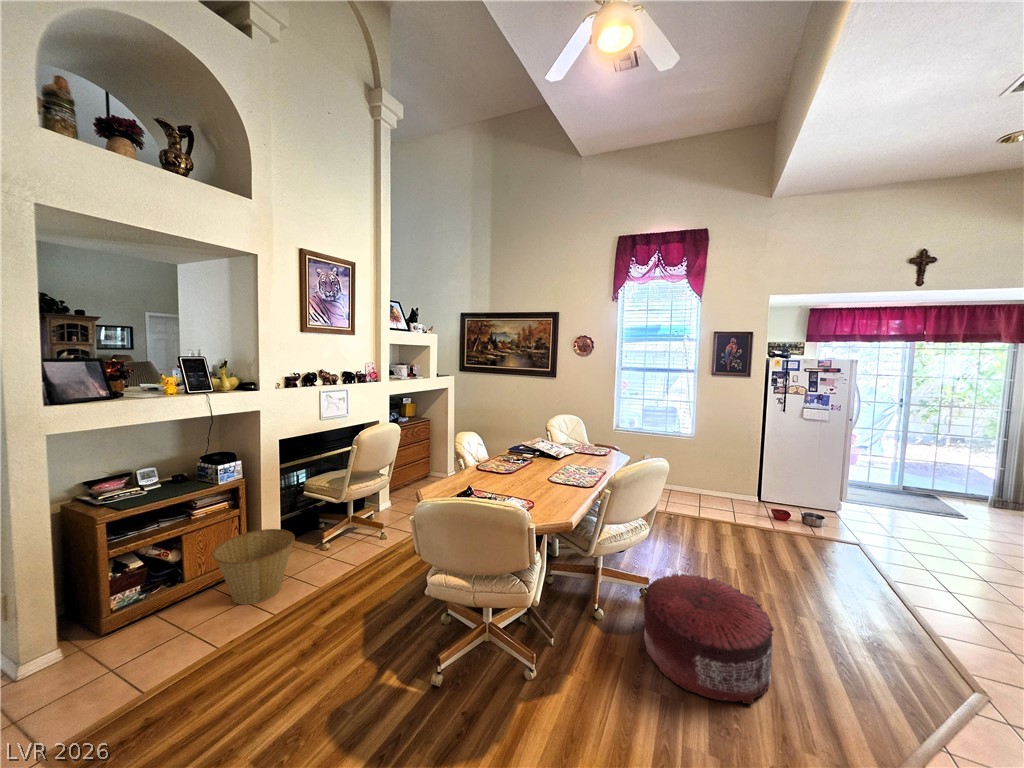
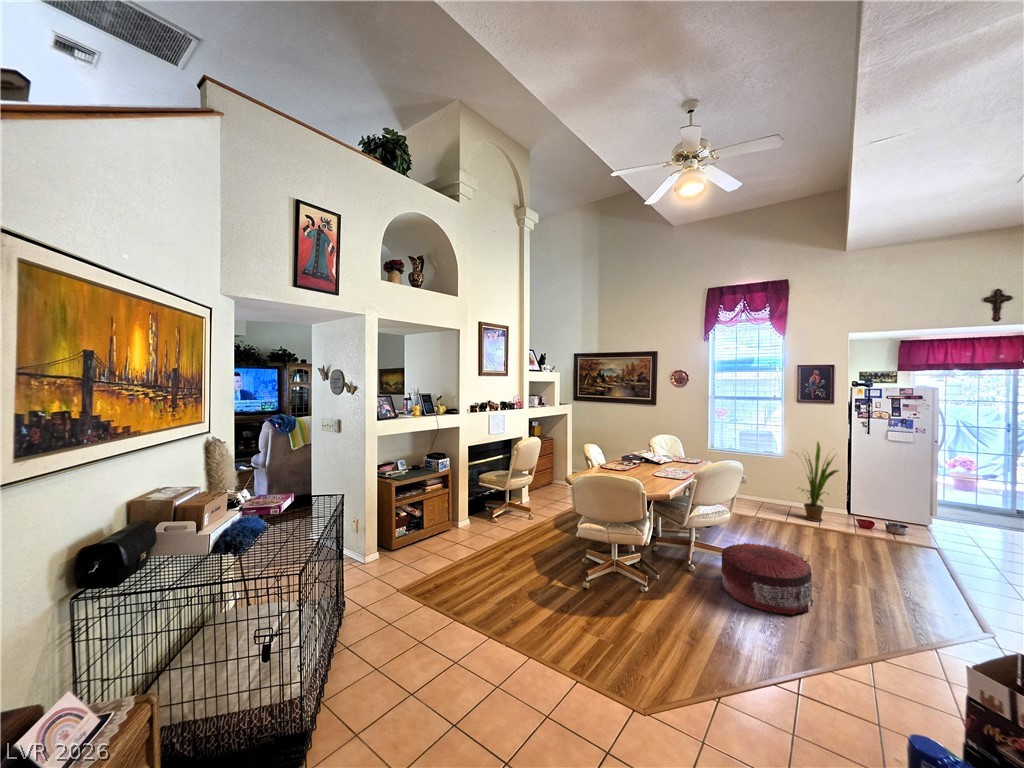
house plant: none [702,419,757,512] -> present [802,441,839,522]
basket: present [212,529,295,605] -> none [441,503,484,546]

